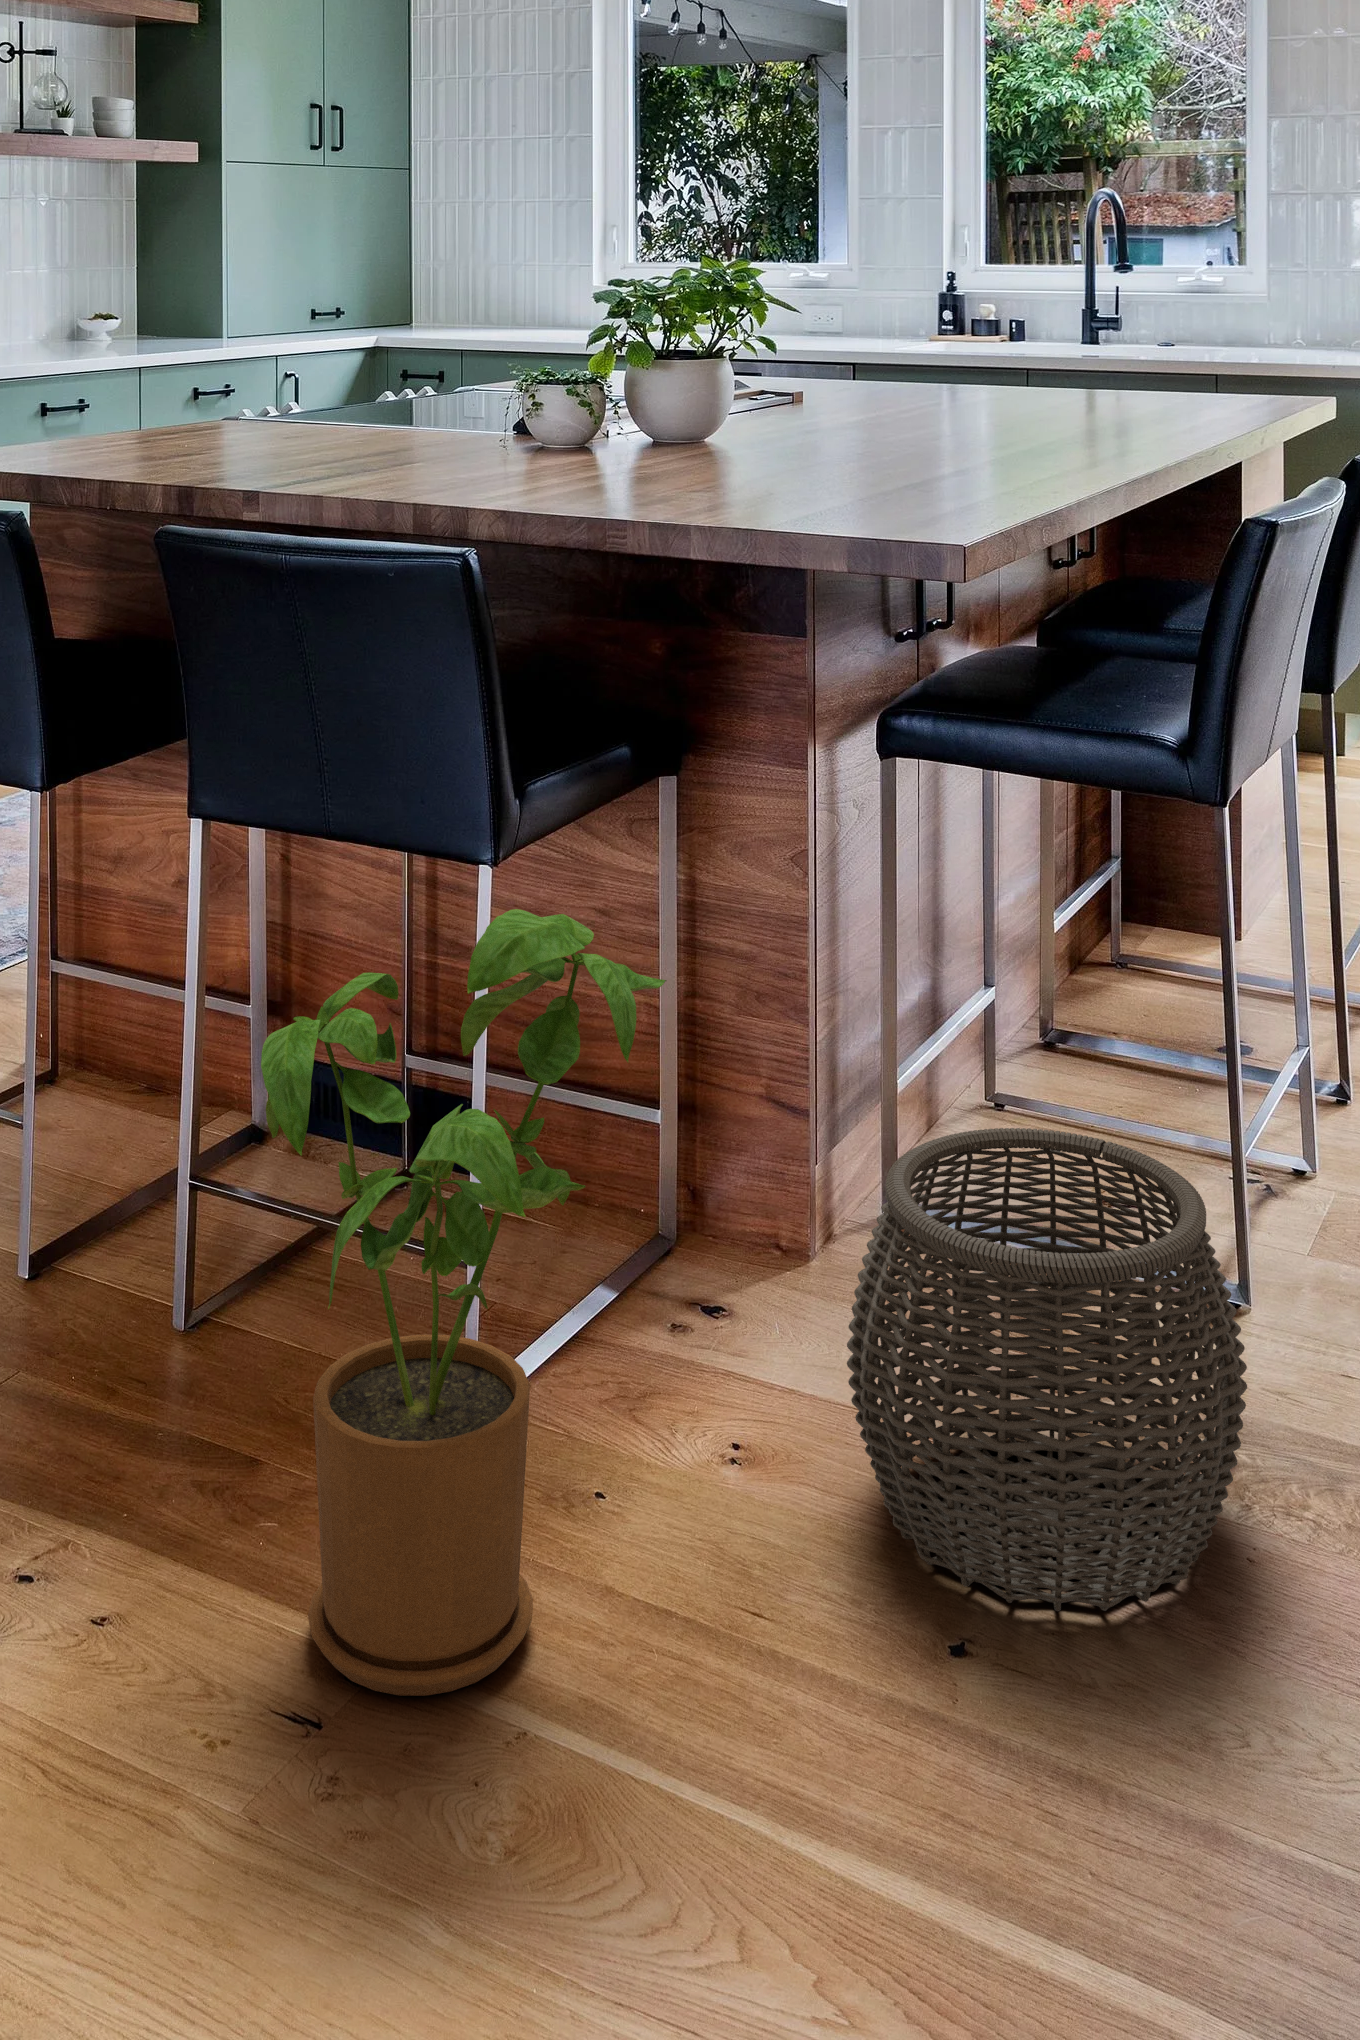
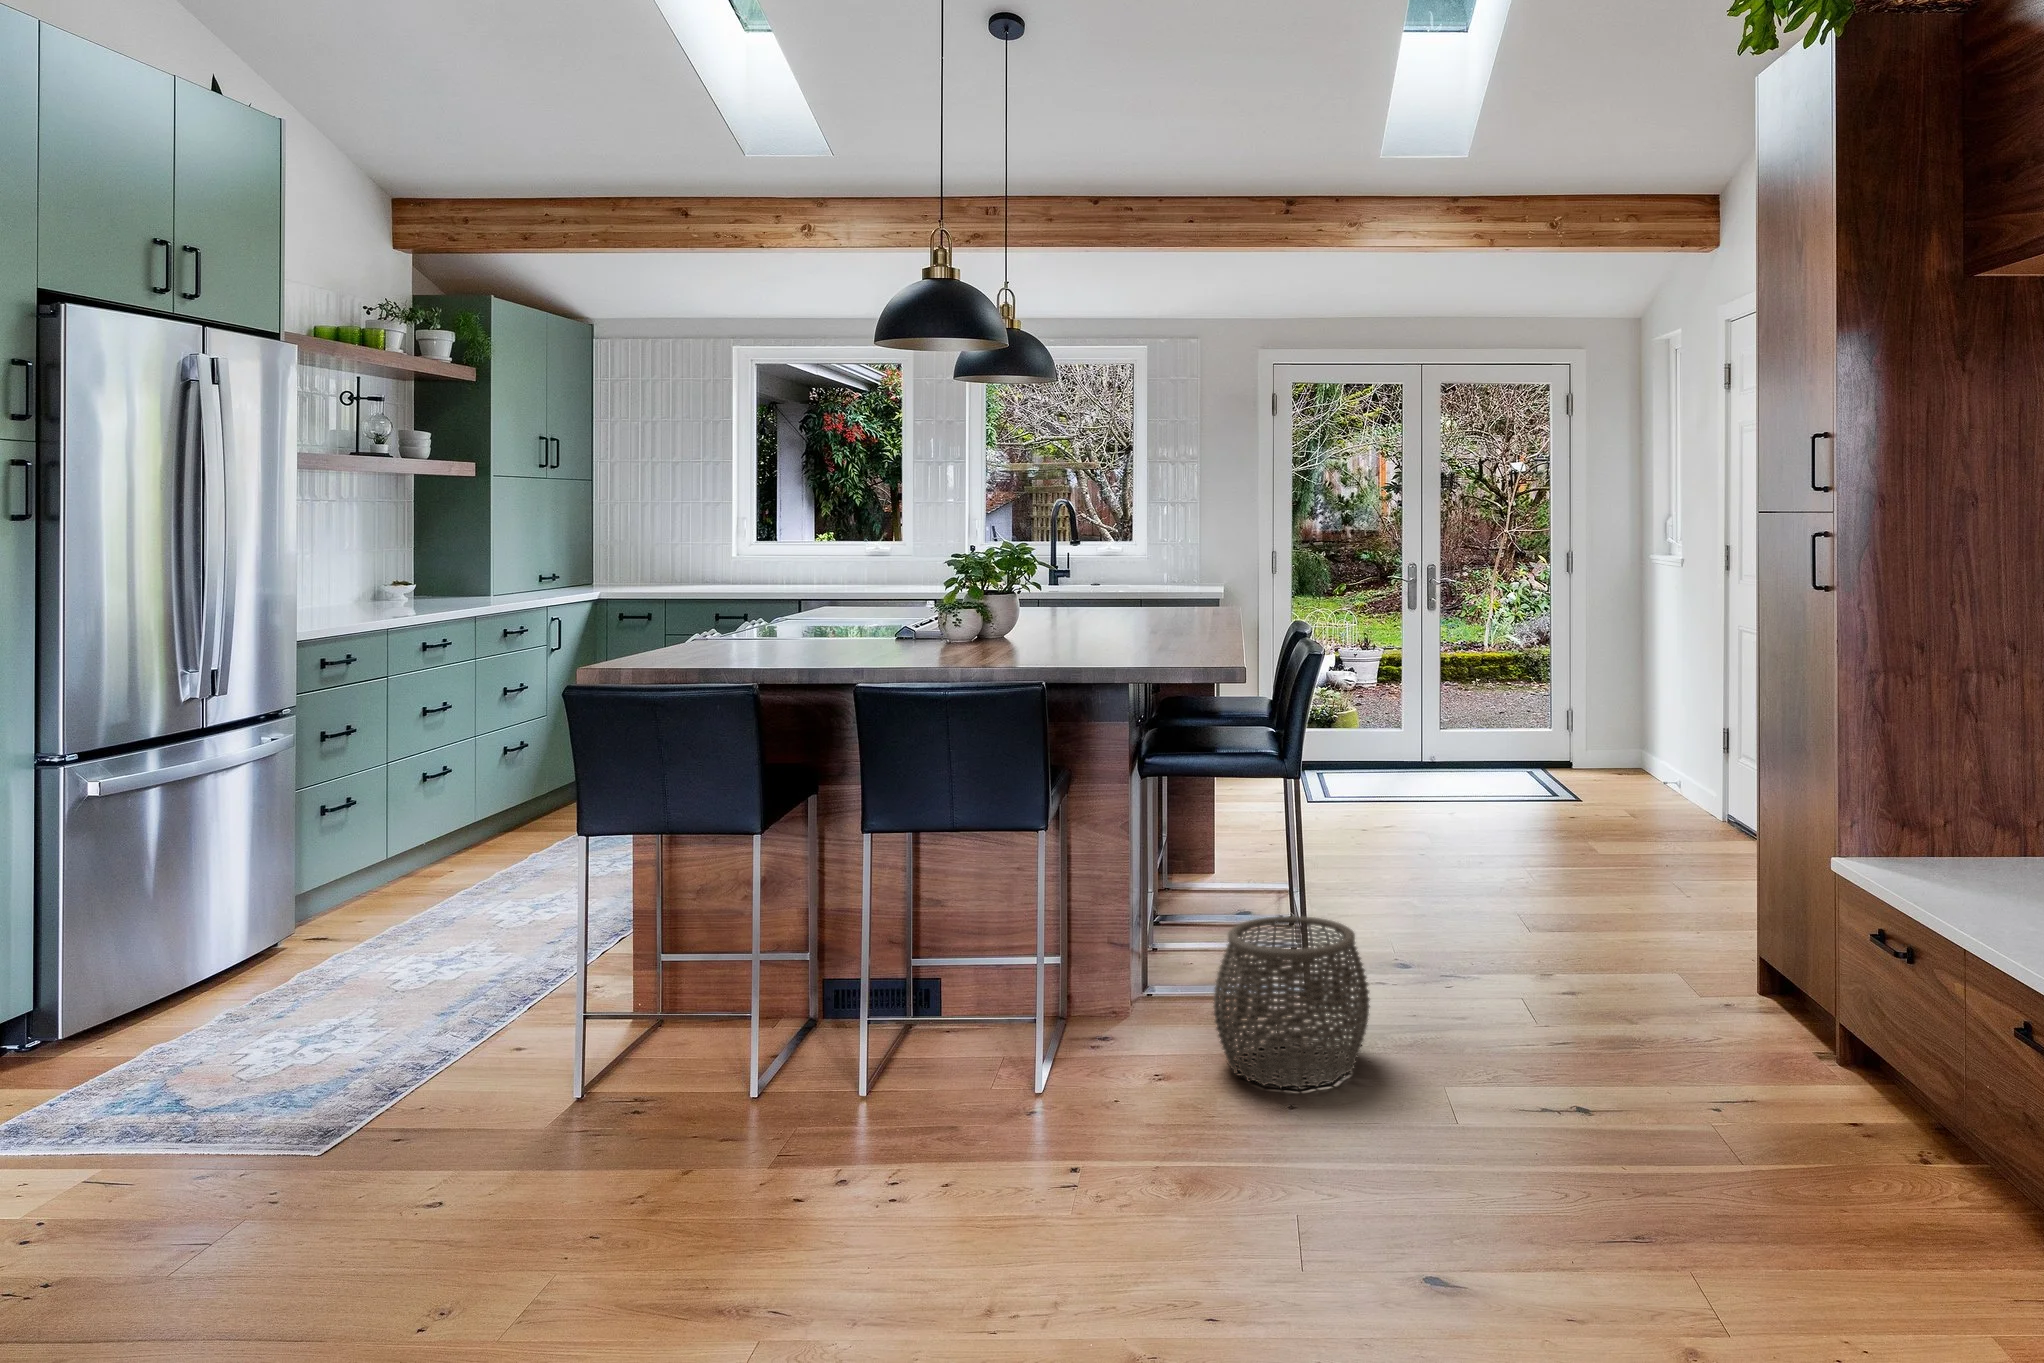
house plant: present [261,909,666,1696] -> none [1002,836,1180,1167]

